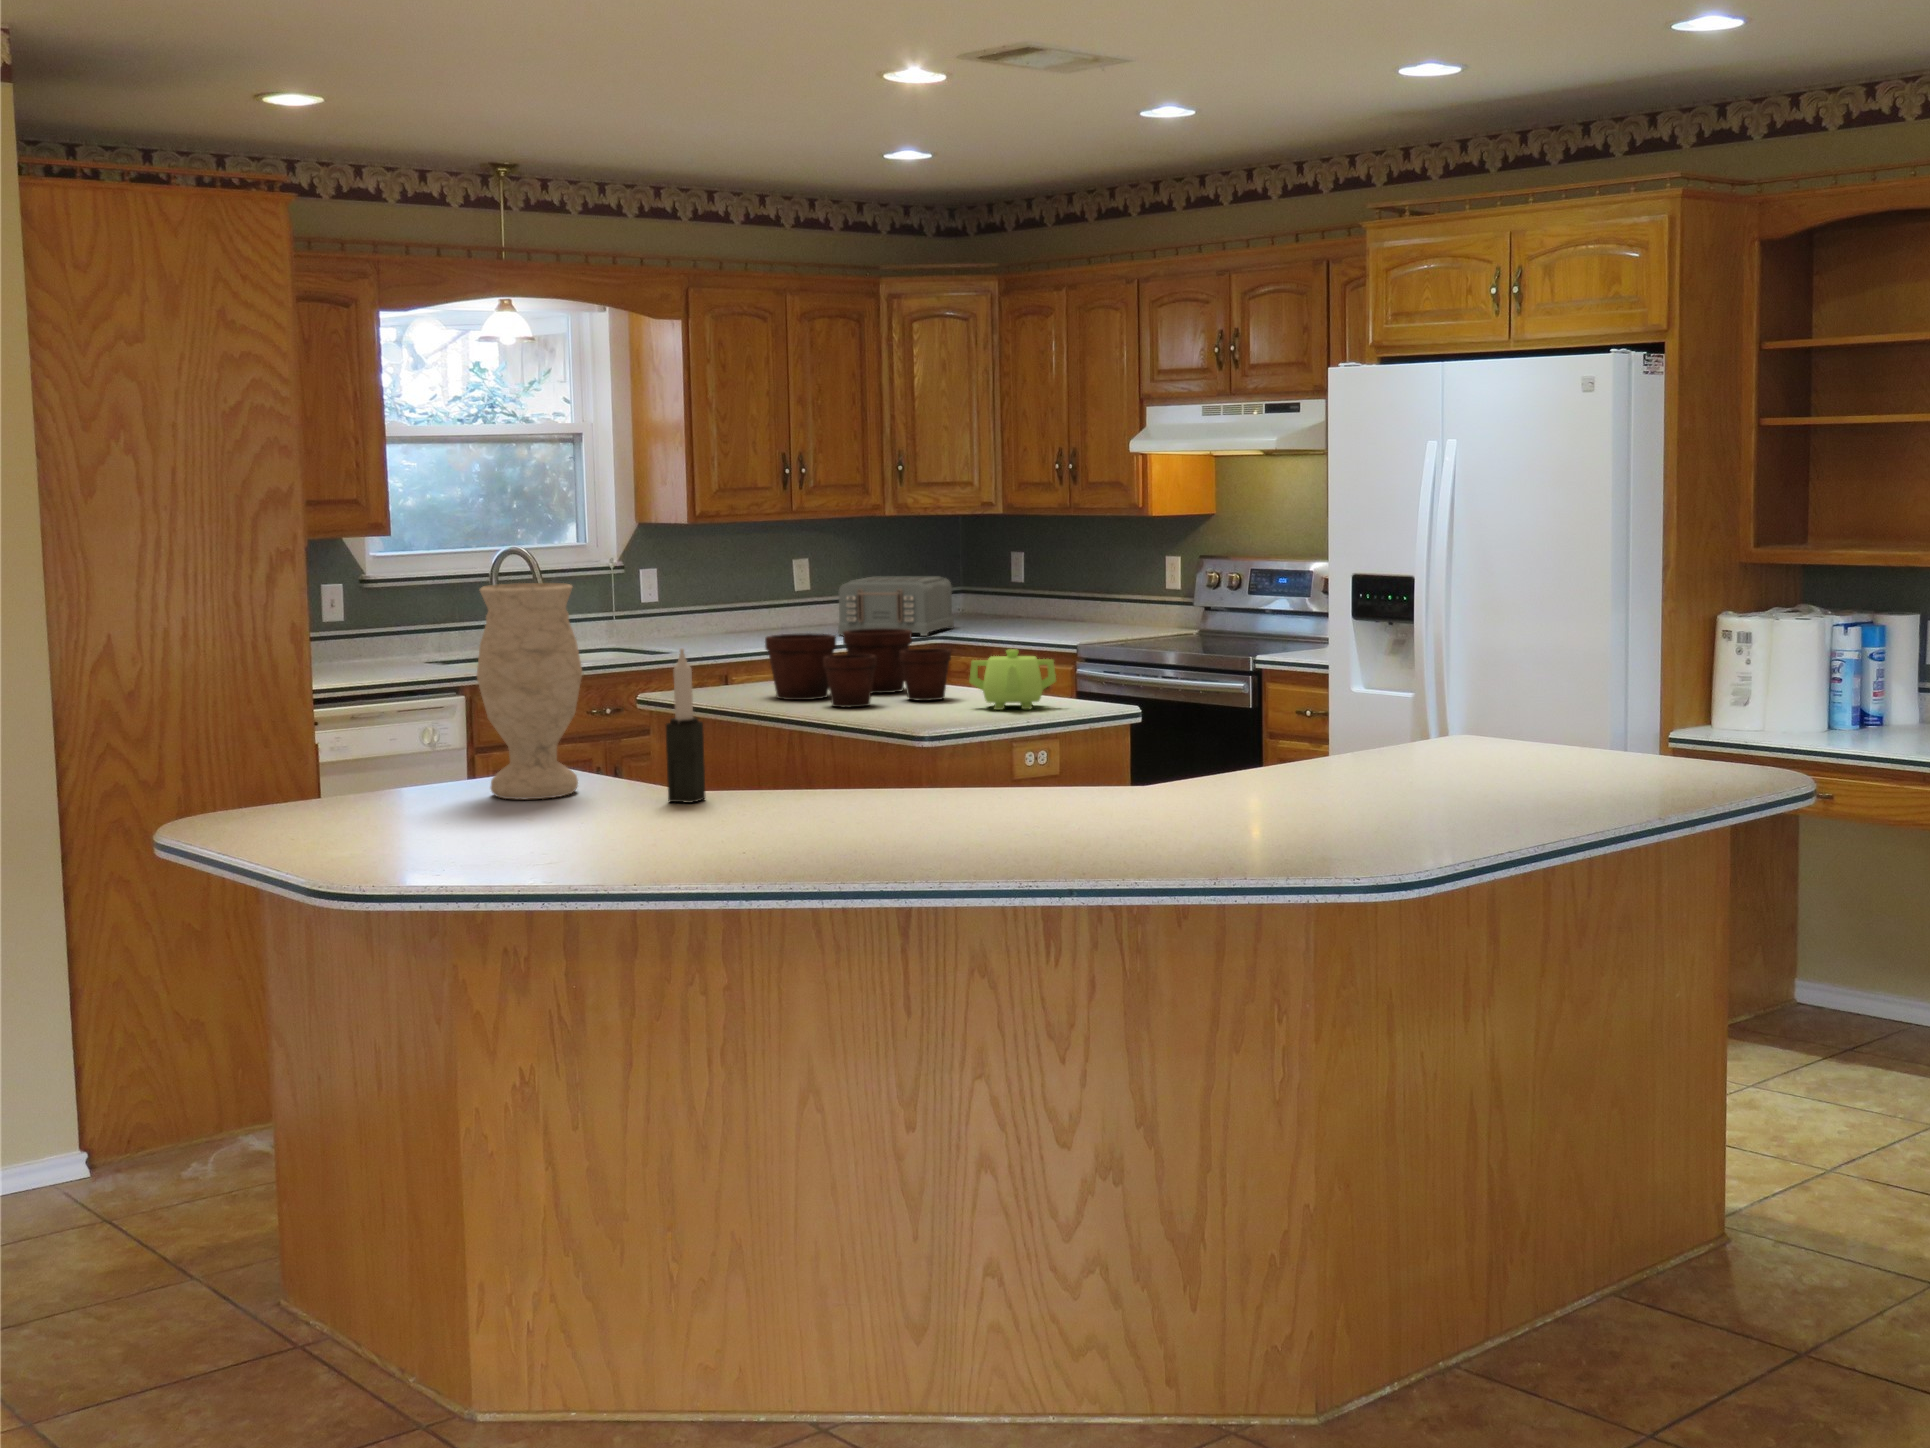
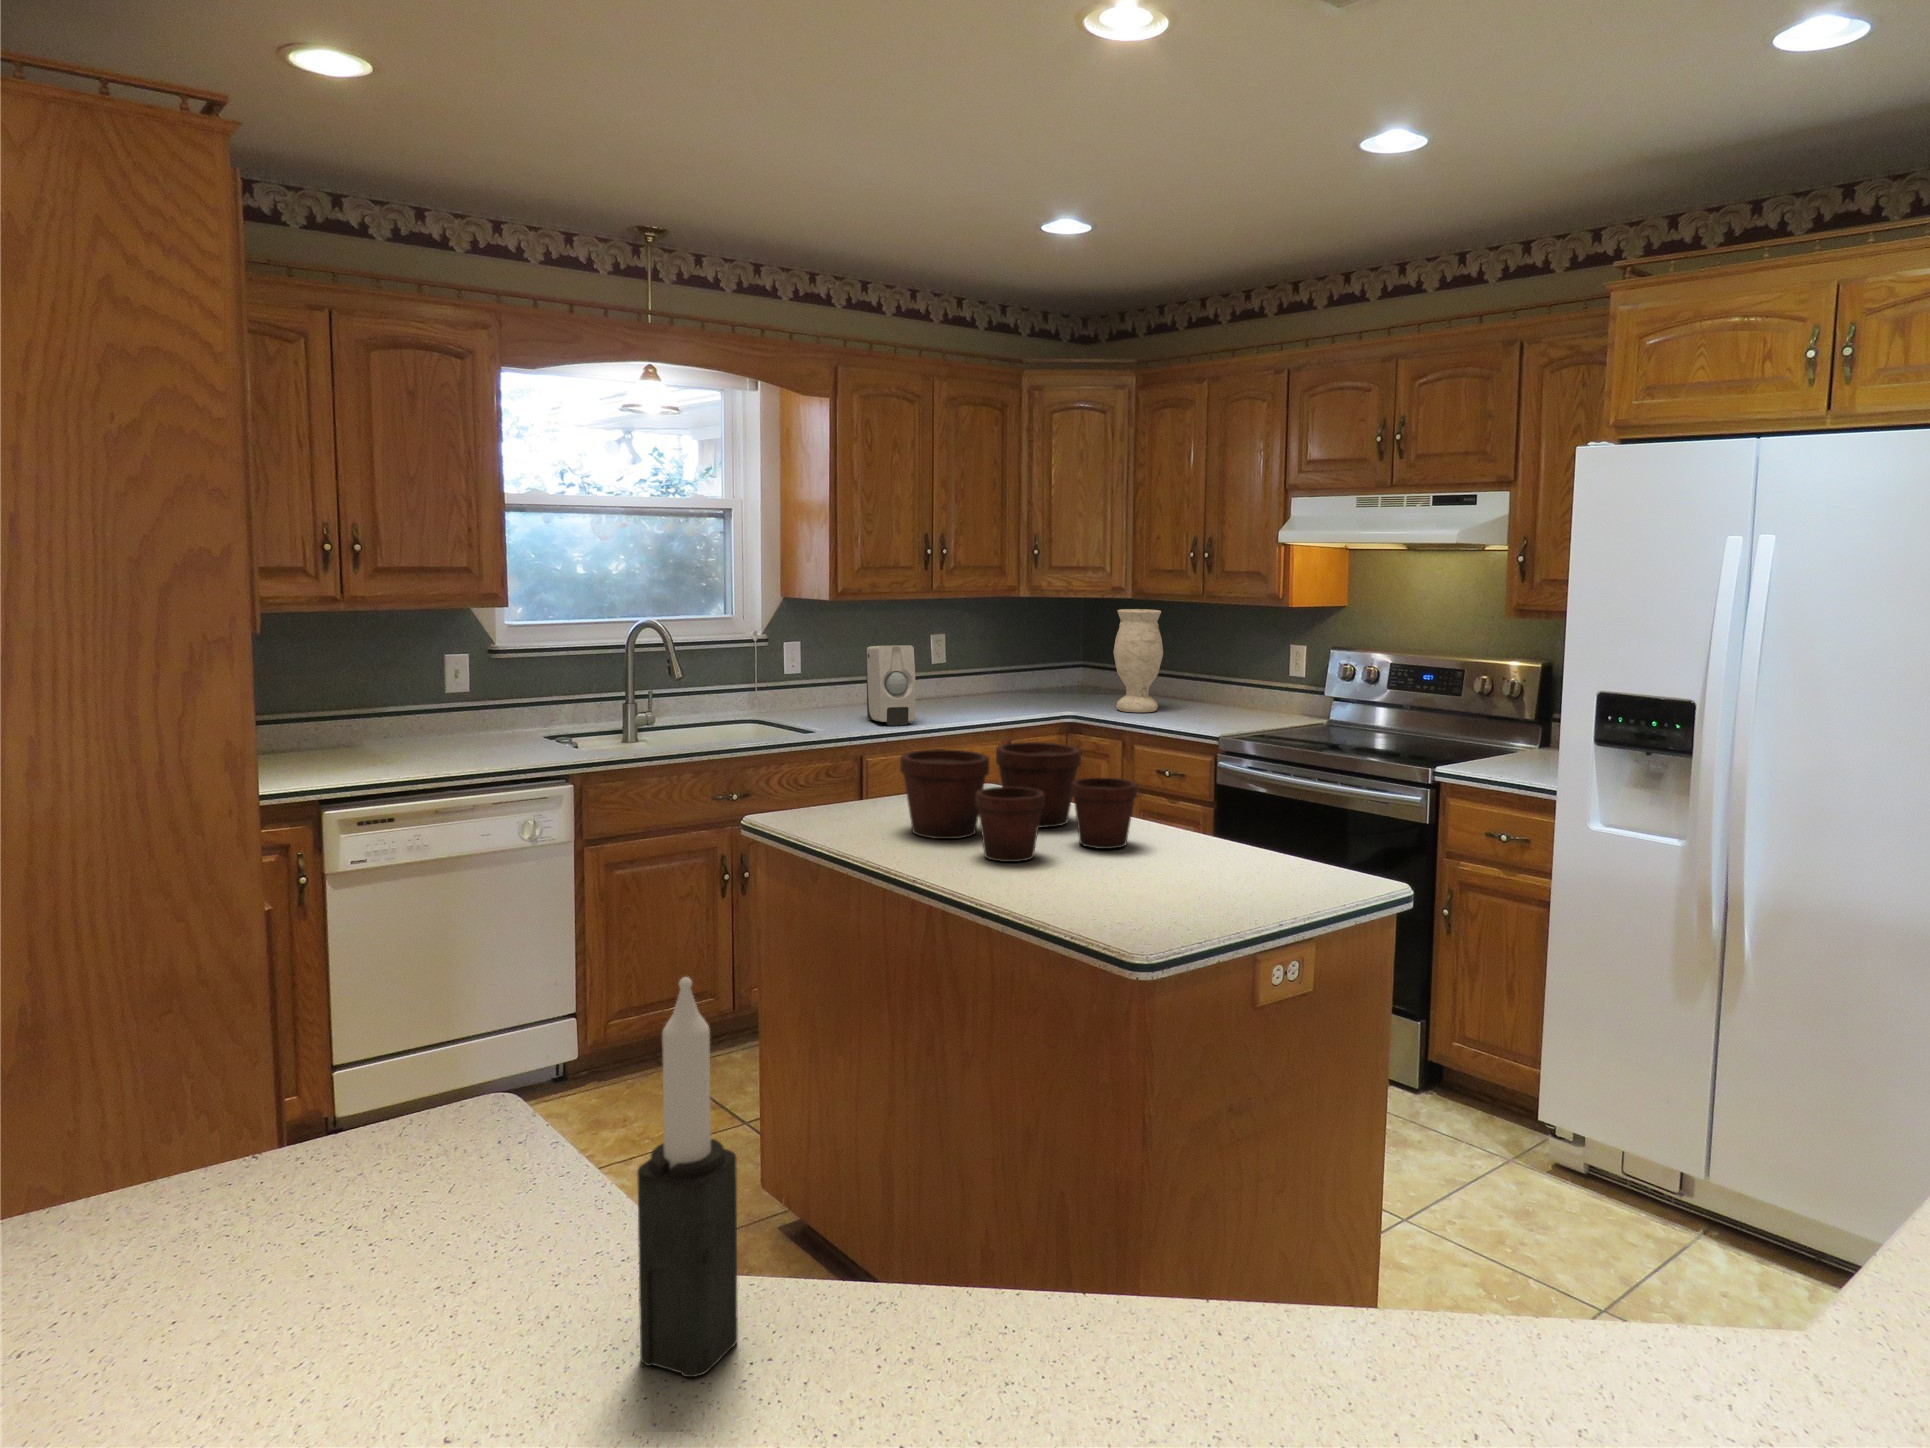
soap dispenser: none [728,566,780,646] -> present [866,645,916,726]
toaster: present [838,577,954,636] -> none [972,655,1081,717]
vase: present [477,583,582,800] -> present [1113,609,1163,713]
teapot: present [969,649,1056,710] -> none [1169,794,1287,878]

